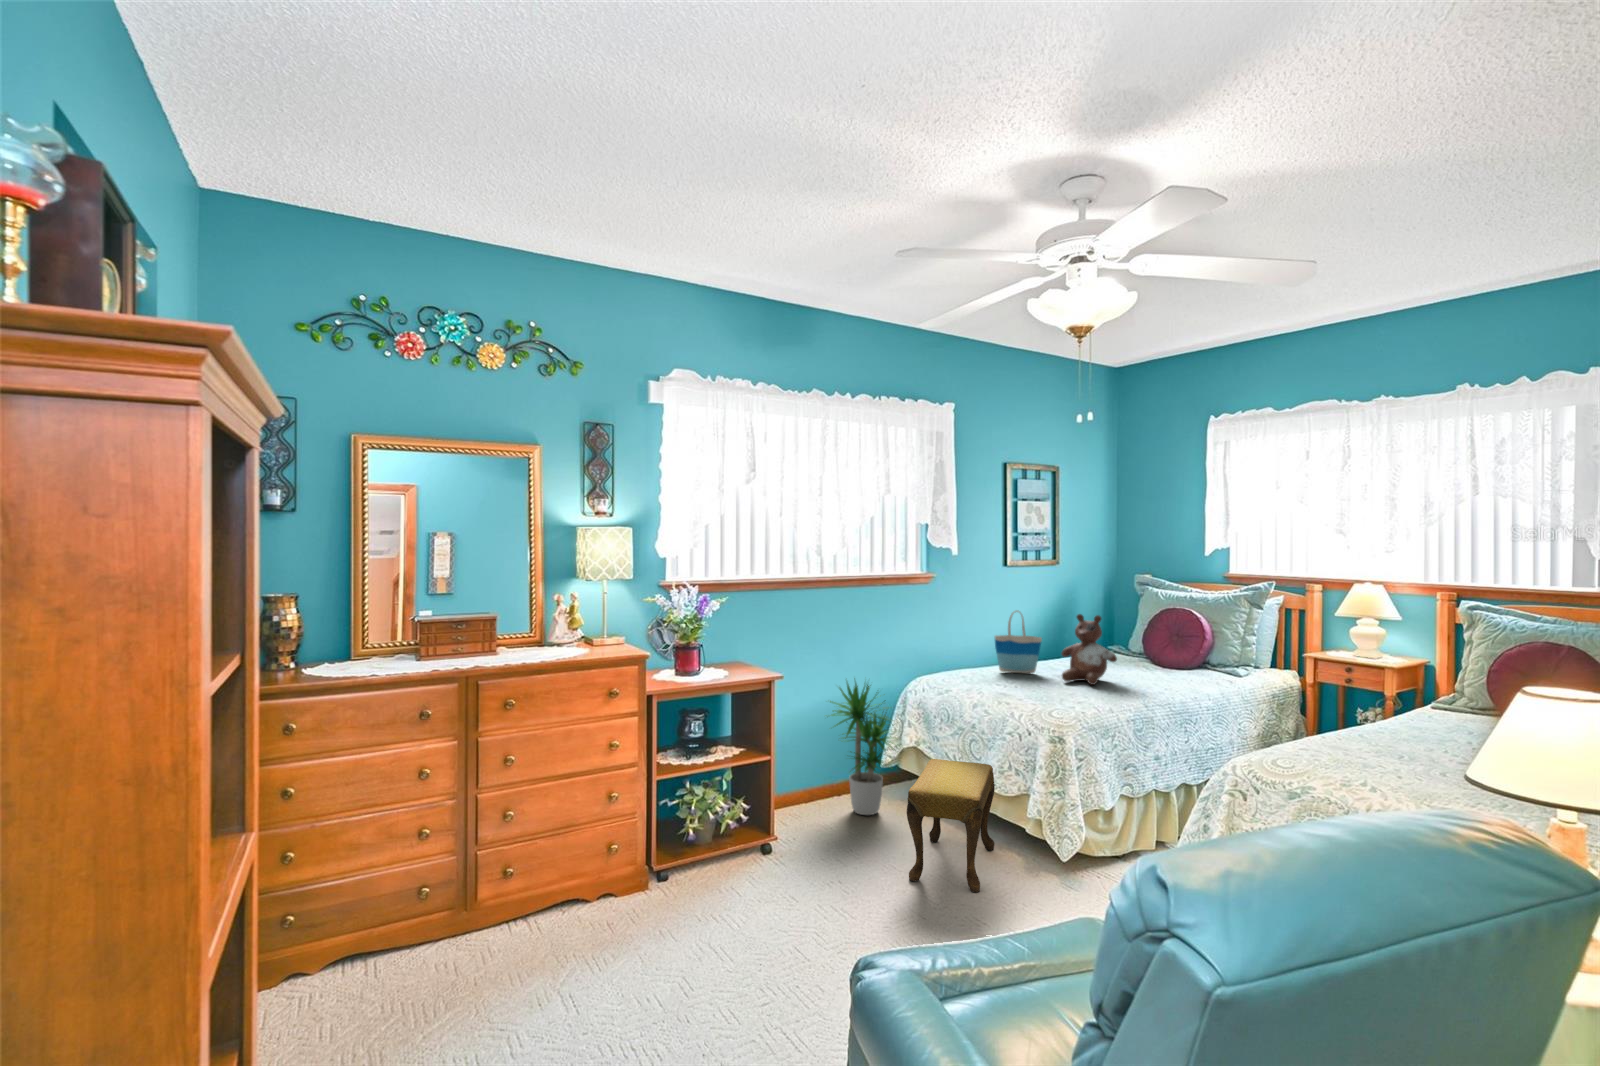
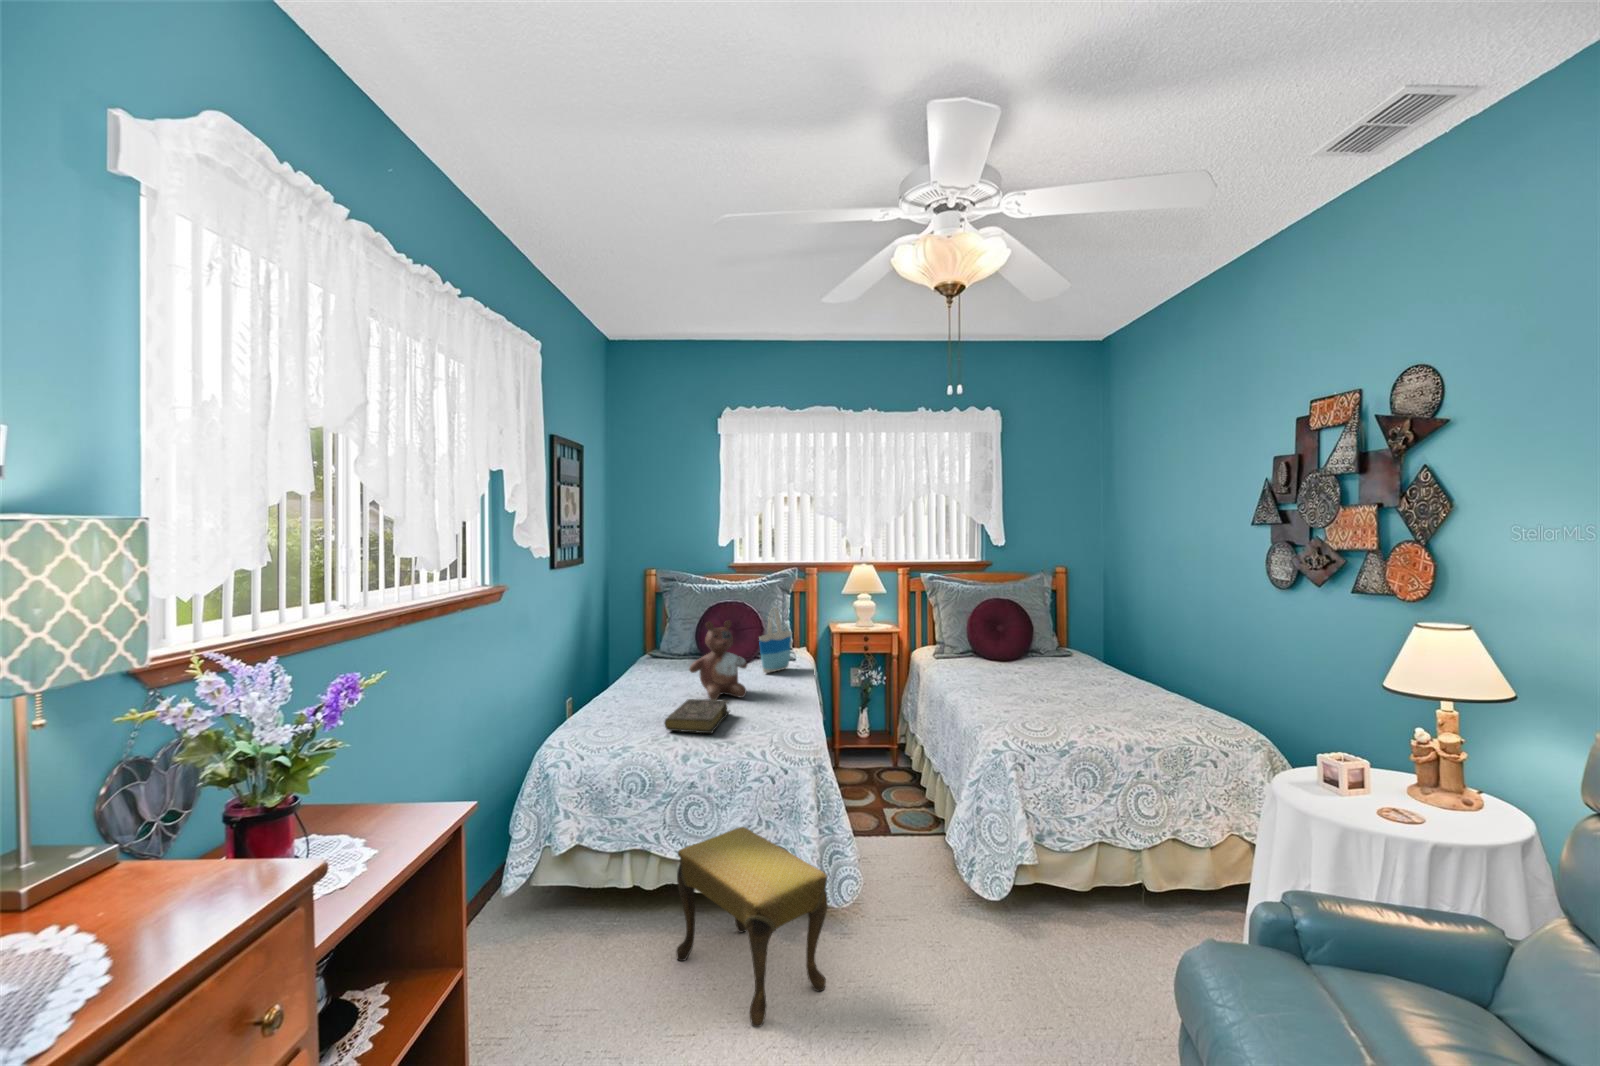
tote bag: present [995,611,1042,673] -> present [759,608,792,673]
book: none [982,672,1055,693] -> present [664,699,730,733]
potted plant: present [830,682,893,815] -> none [462,765,596,984]

